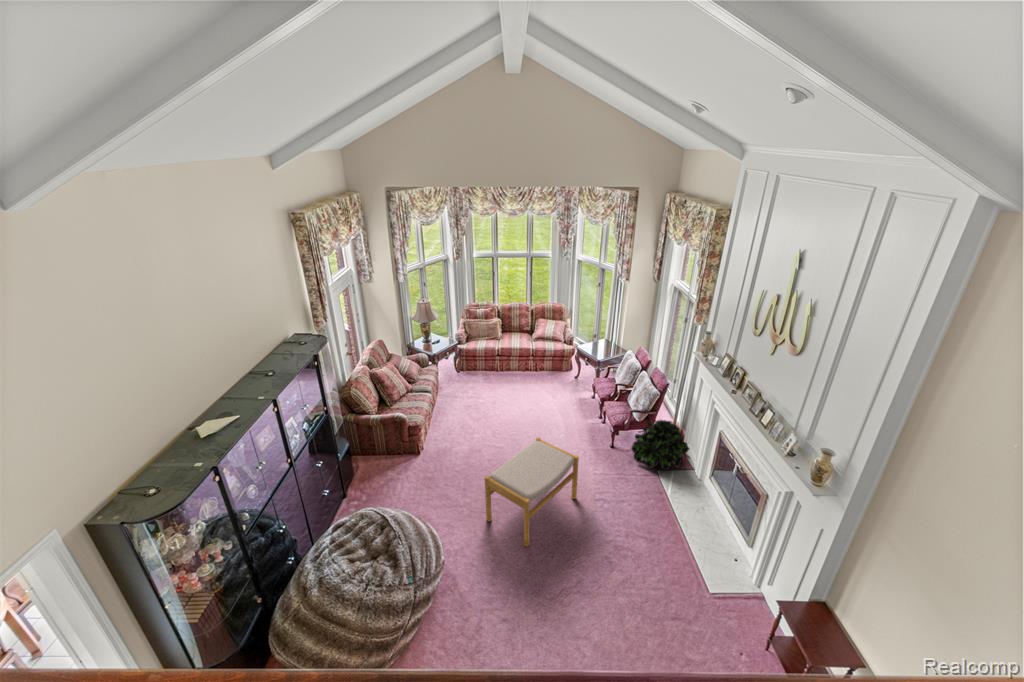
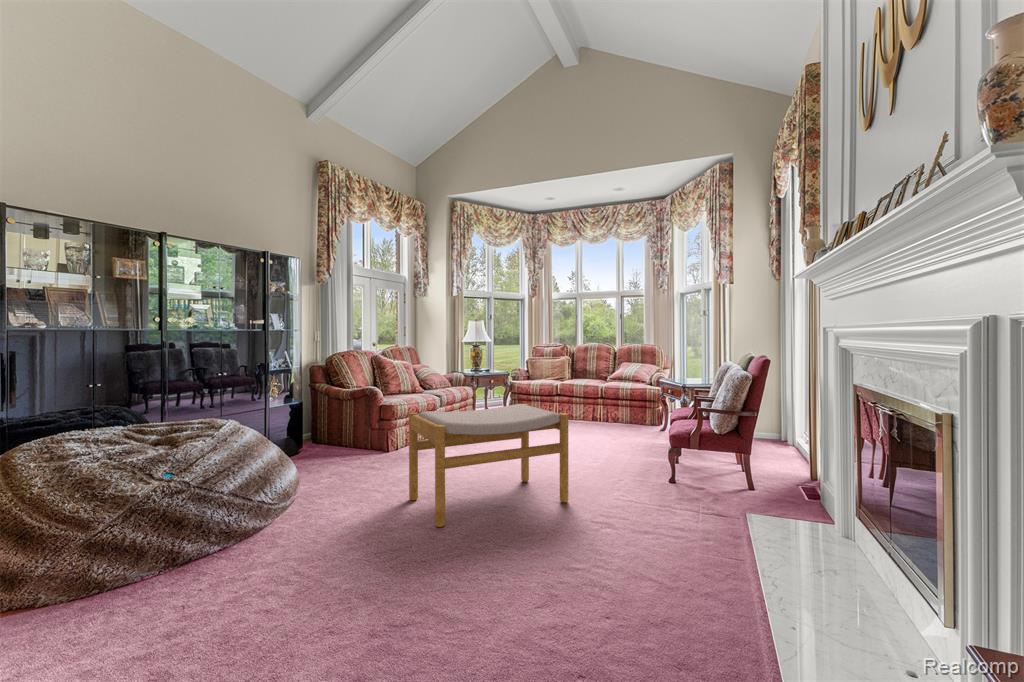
potted plant: present [631,420,690,470] -> none [697,411,812,496]

